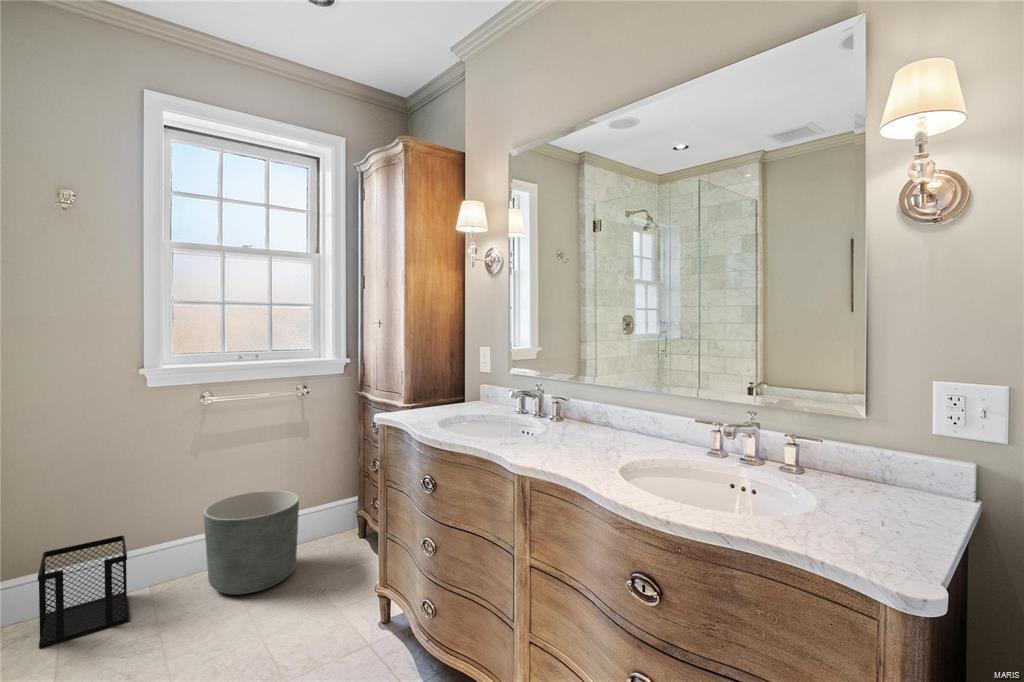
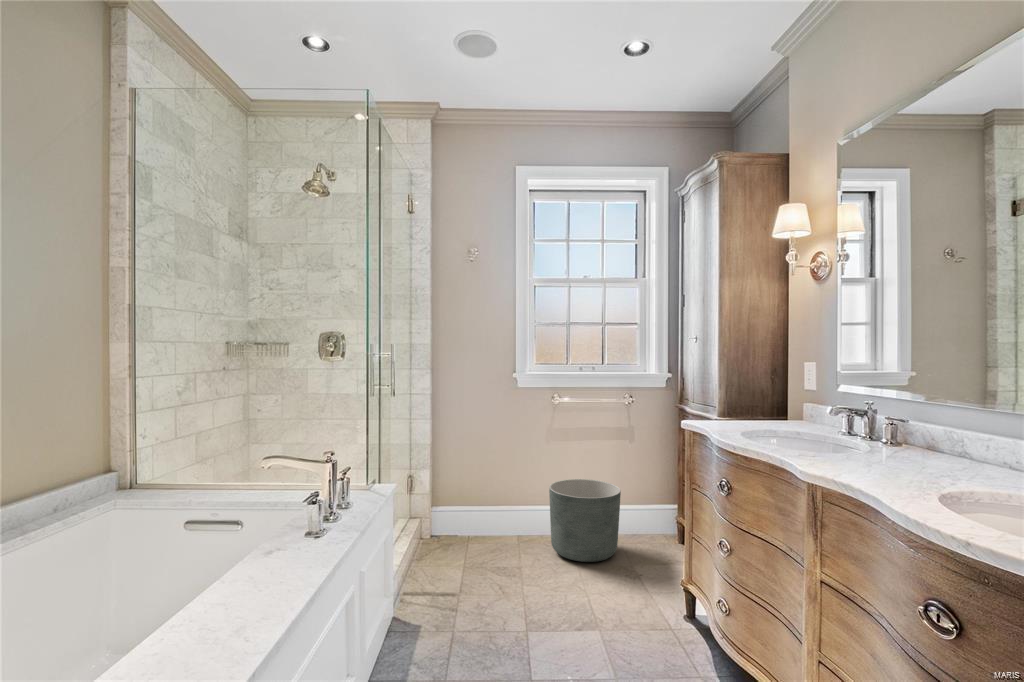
wastebasket: present [38,536,128,648] -> none [452,493,501,556]

